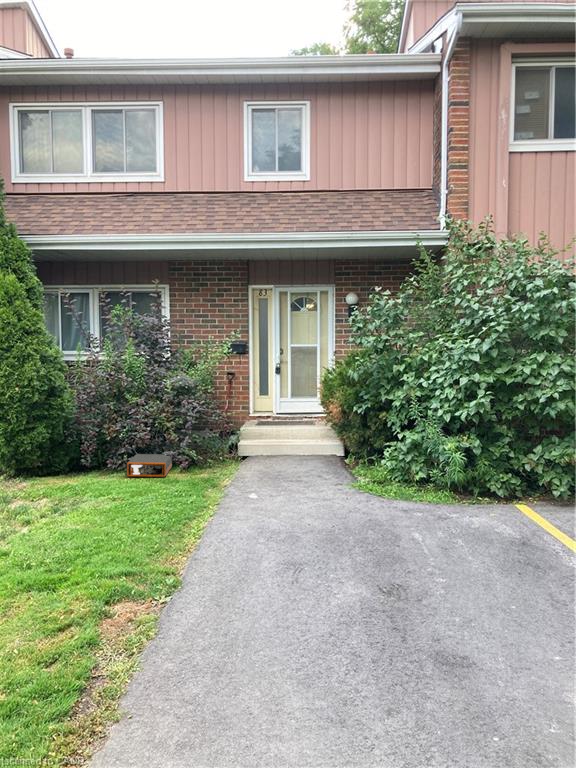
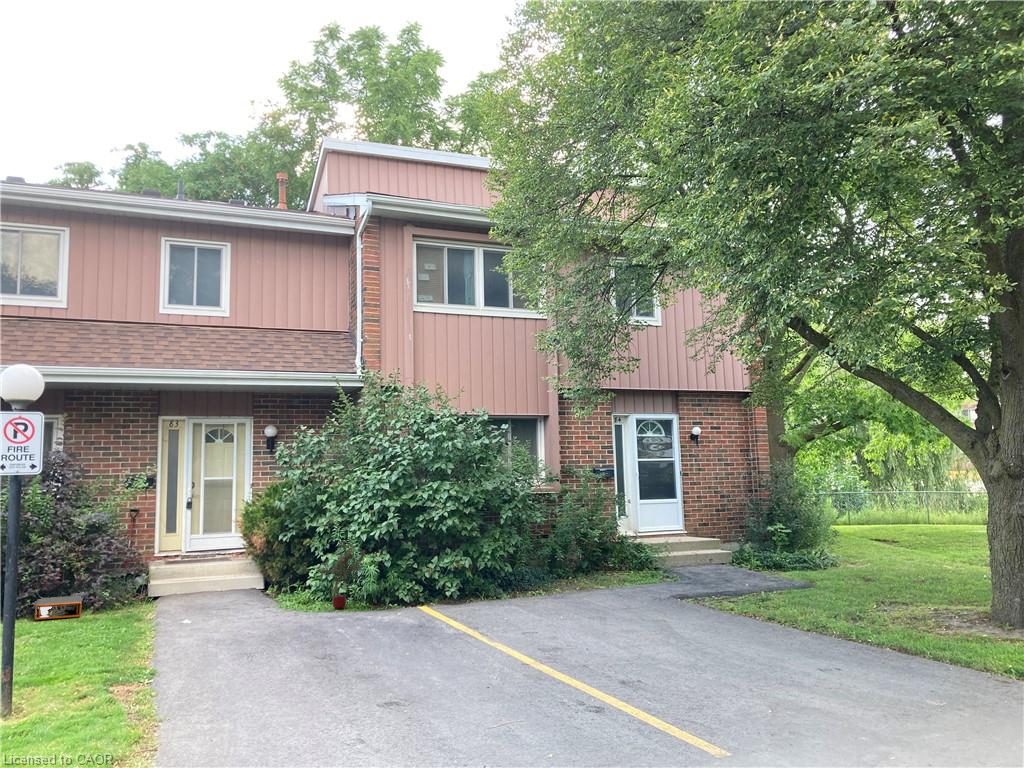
potted tree: none [390,420,450,499] -> present [316,541,365,609]

